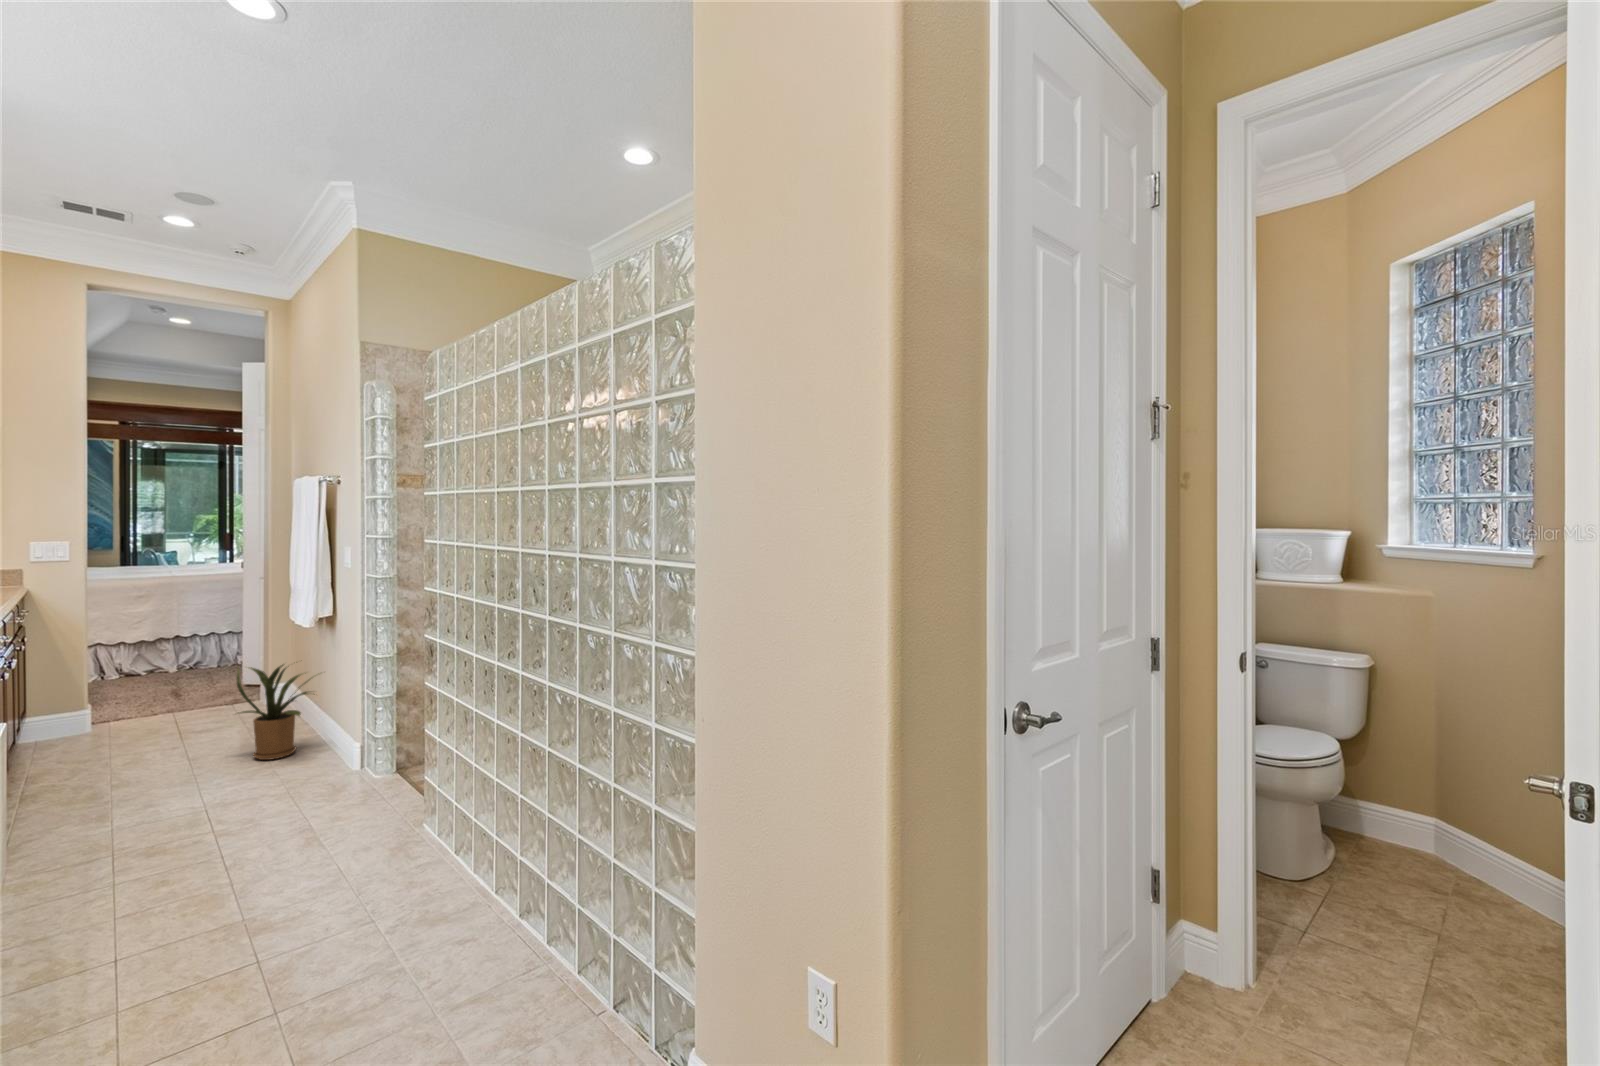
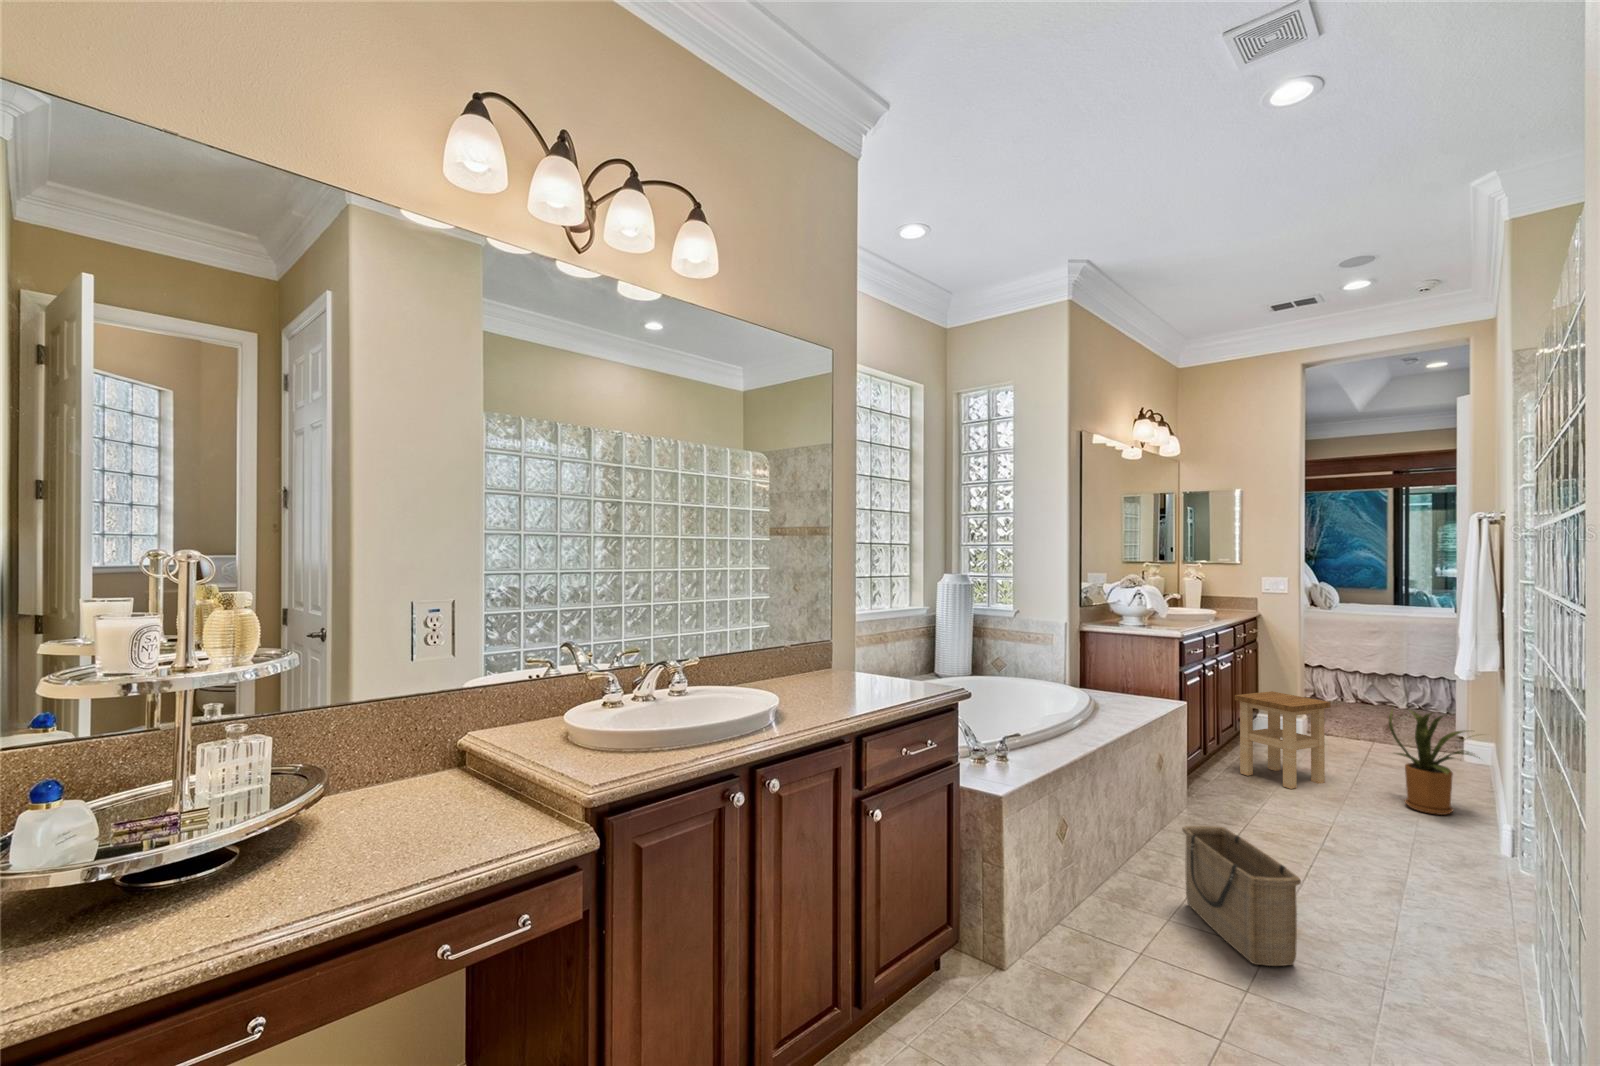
stool: none [42,679,167,797] -> present [1235,691,1331,789]
basket: none [121,852,302,975] -> present [1182,826,1301,966]

